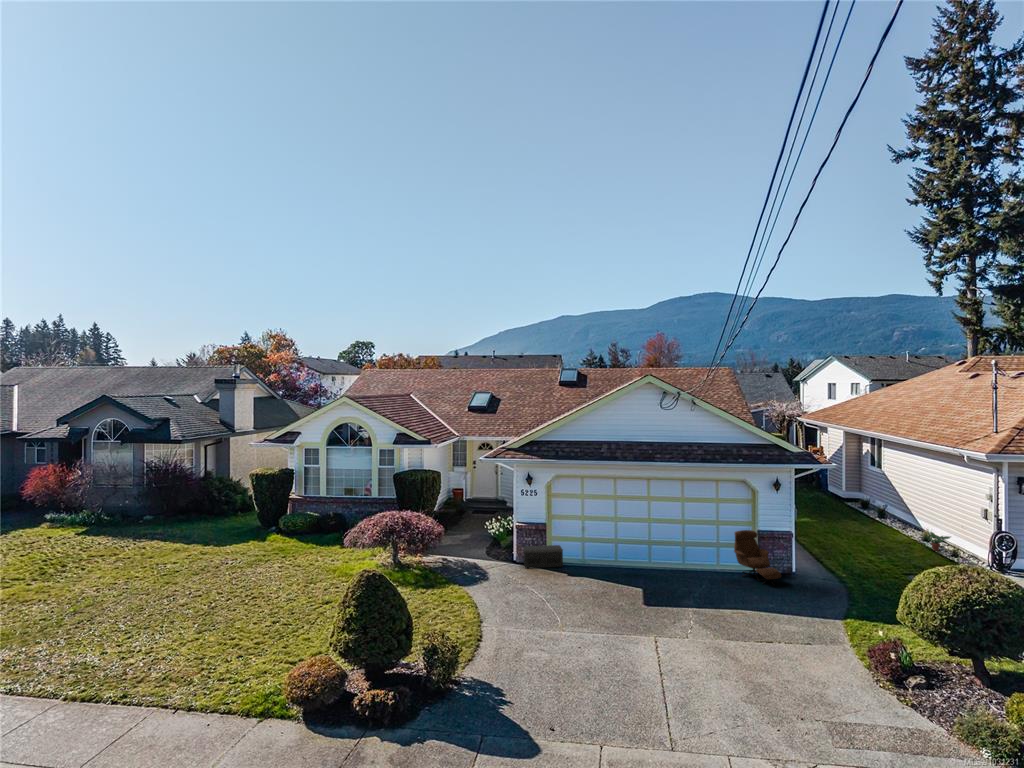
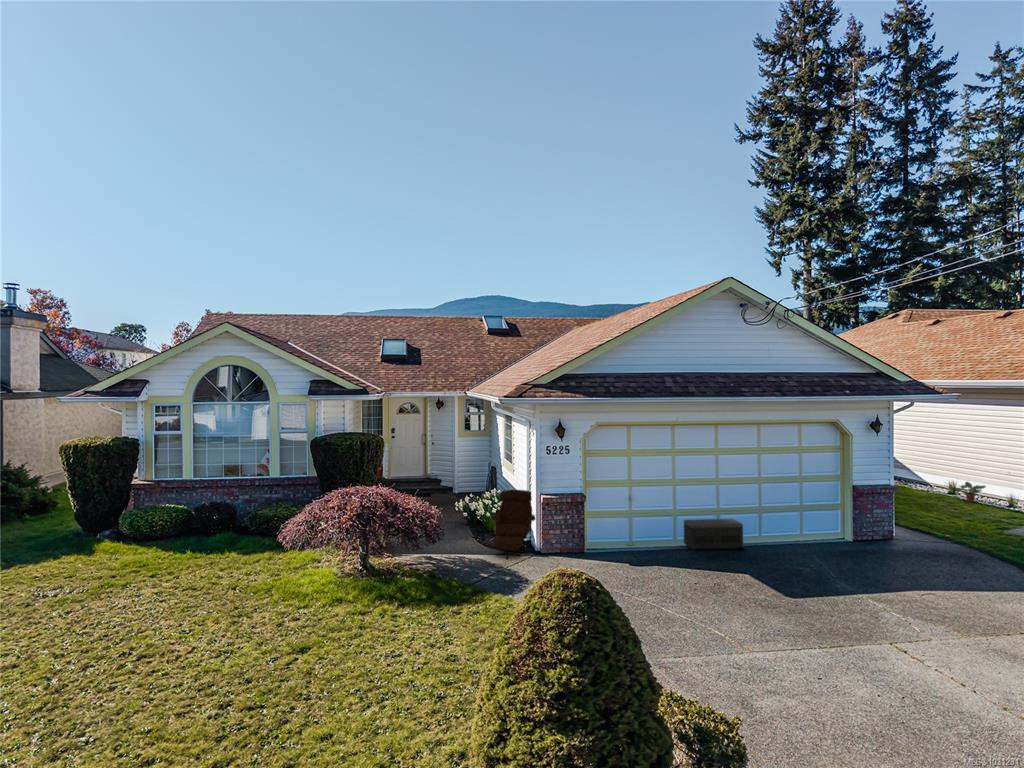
lounge chair: present [734,530,781,585] -> present [492,490,536,559]
storage bench: present [523,545,563,568] -> present [684,519,743,550]

